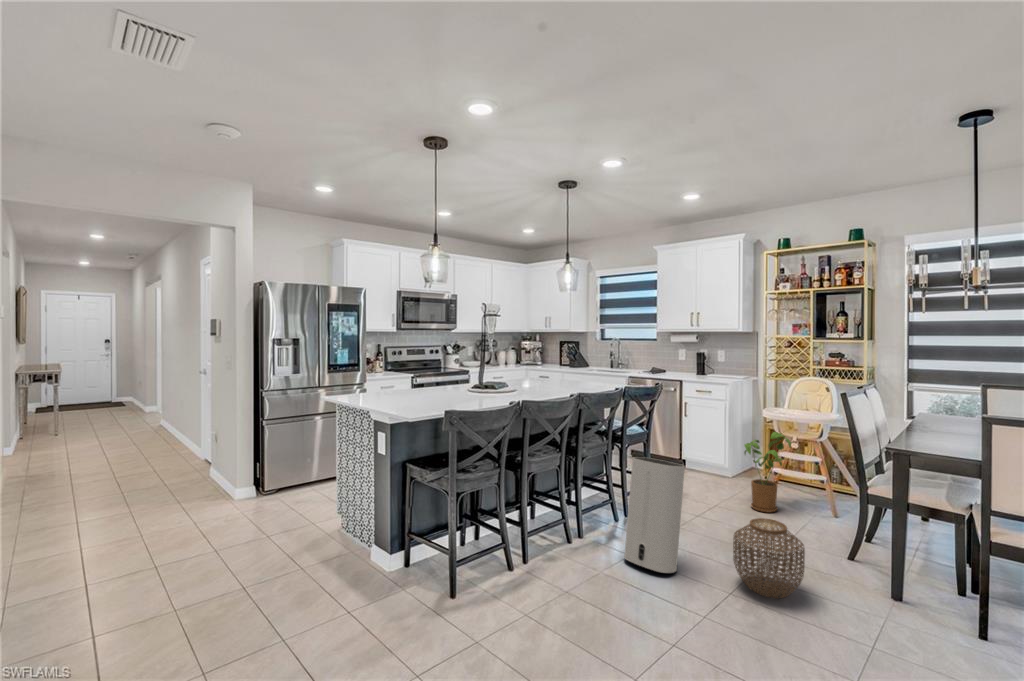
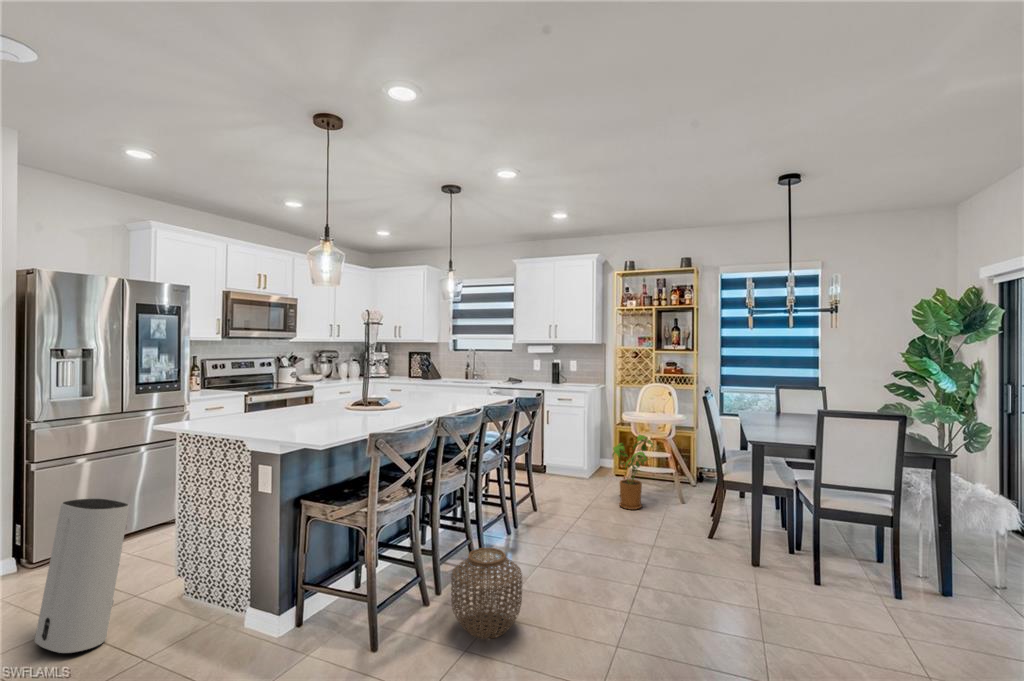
air purifier: present [624,457,685,573] -> present [35,498,129,653]
woven basket: present [733,518,805,598] -> present [451,548,522,639]

